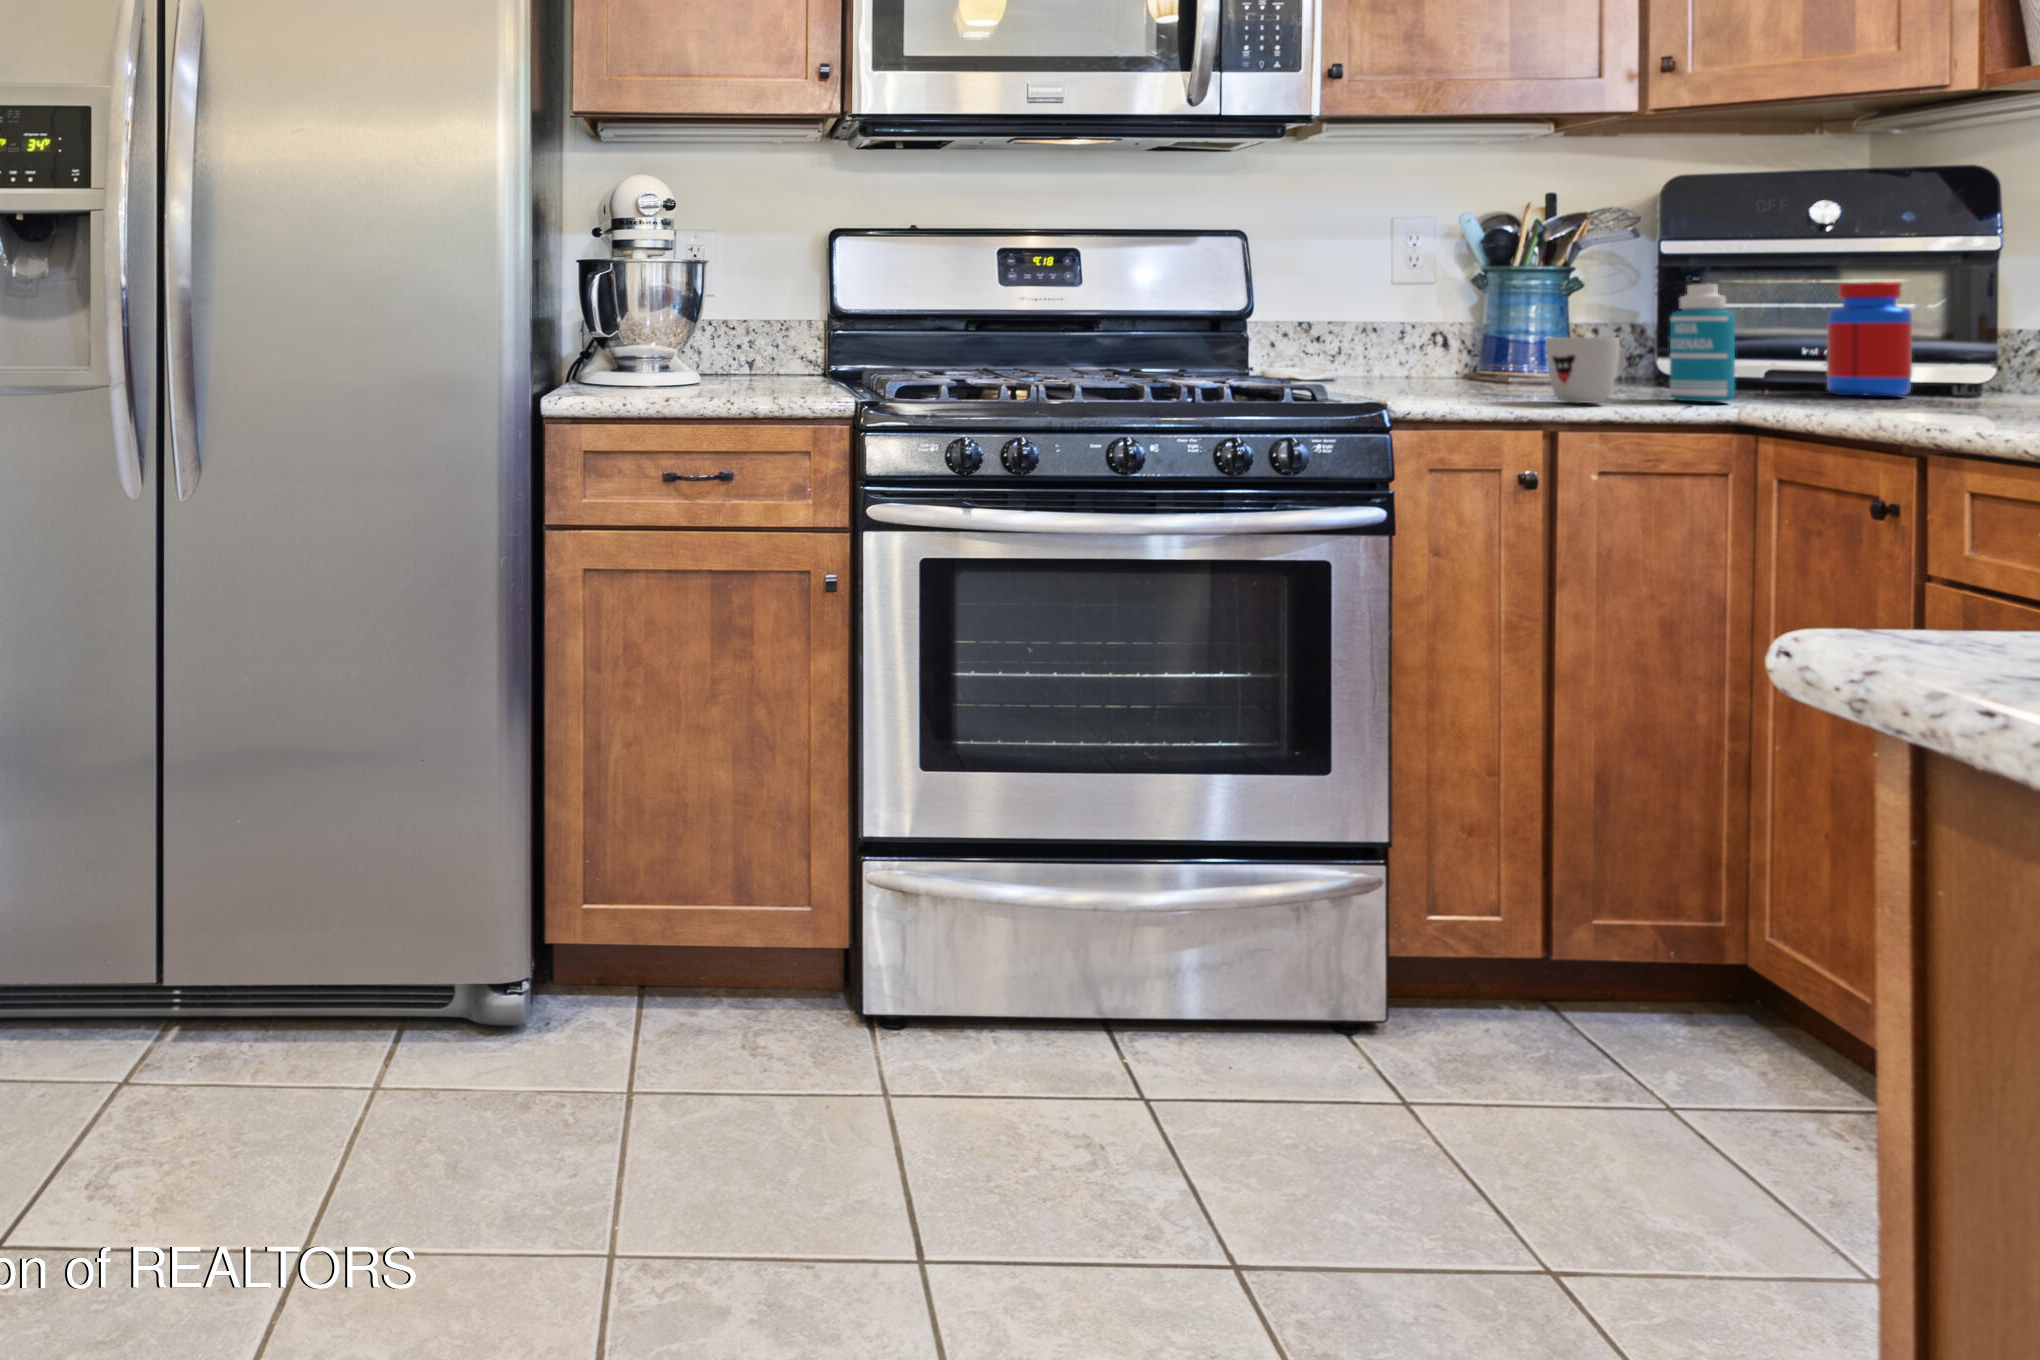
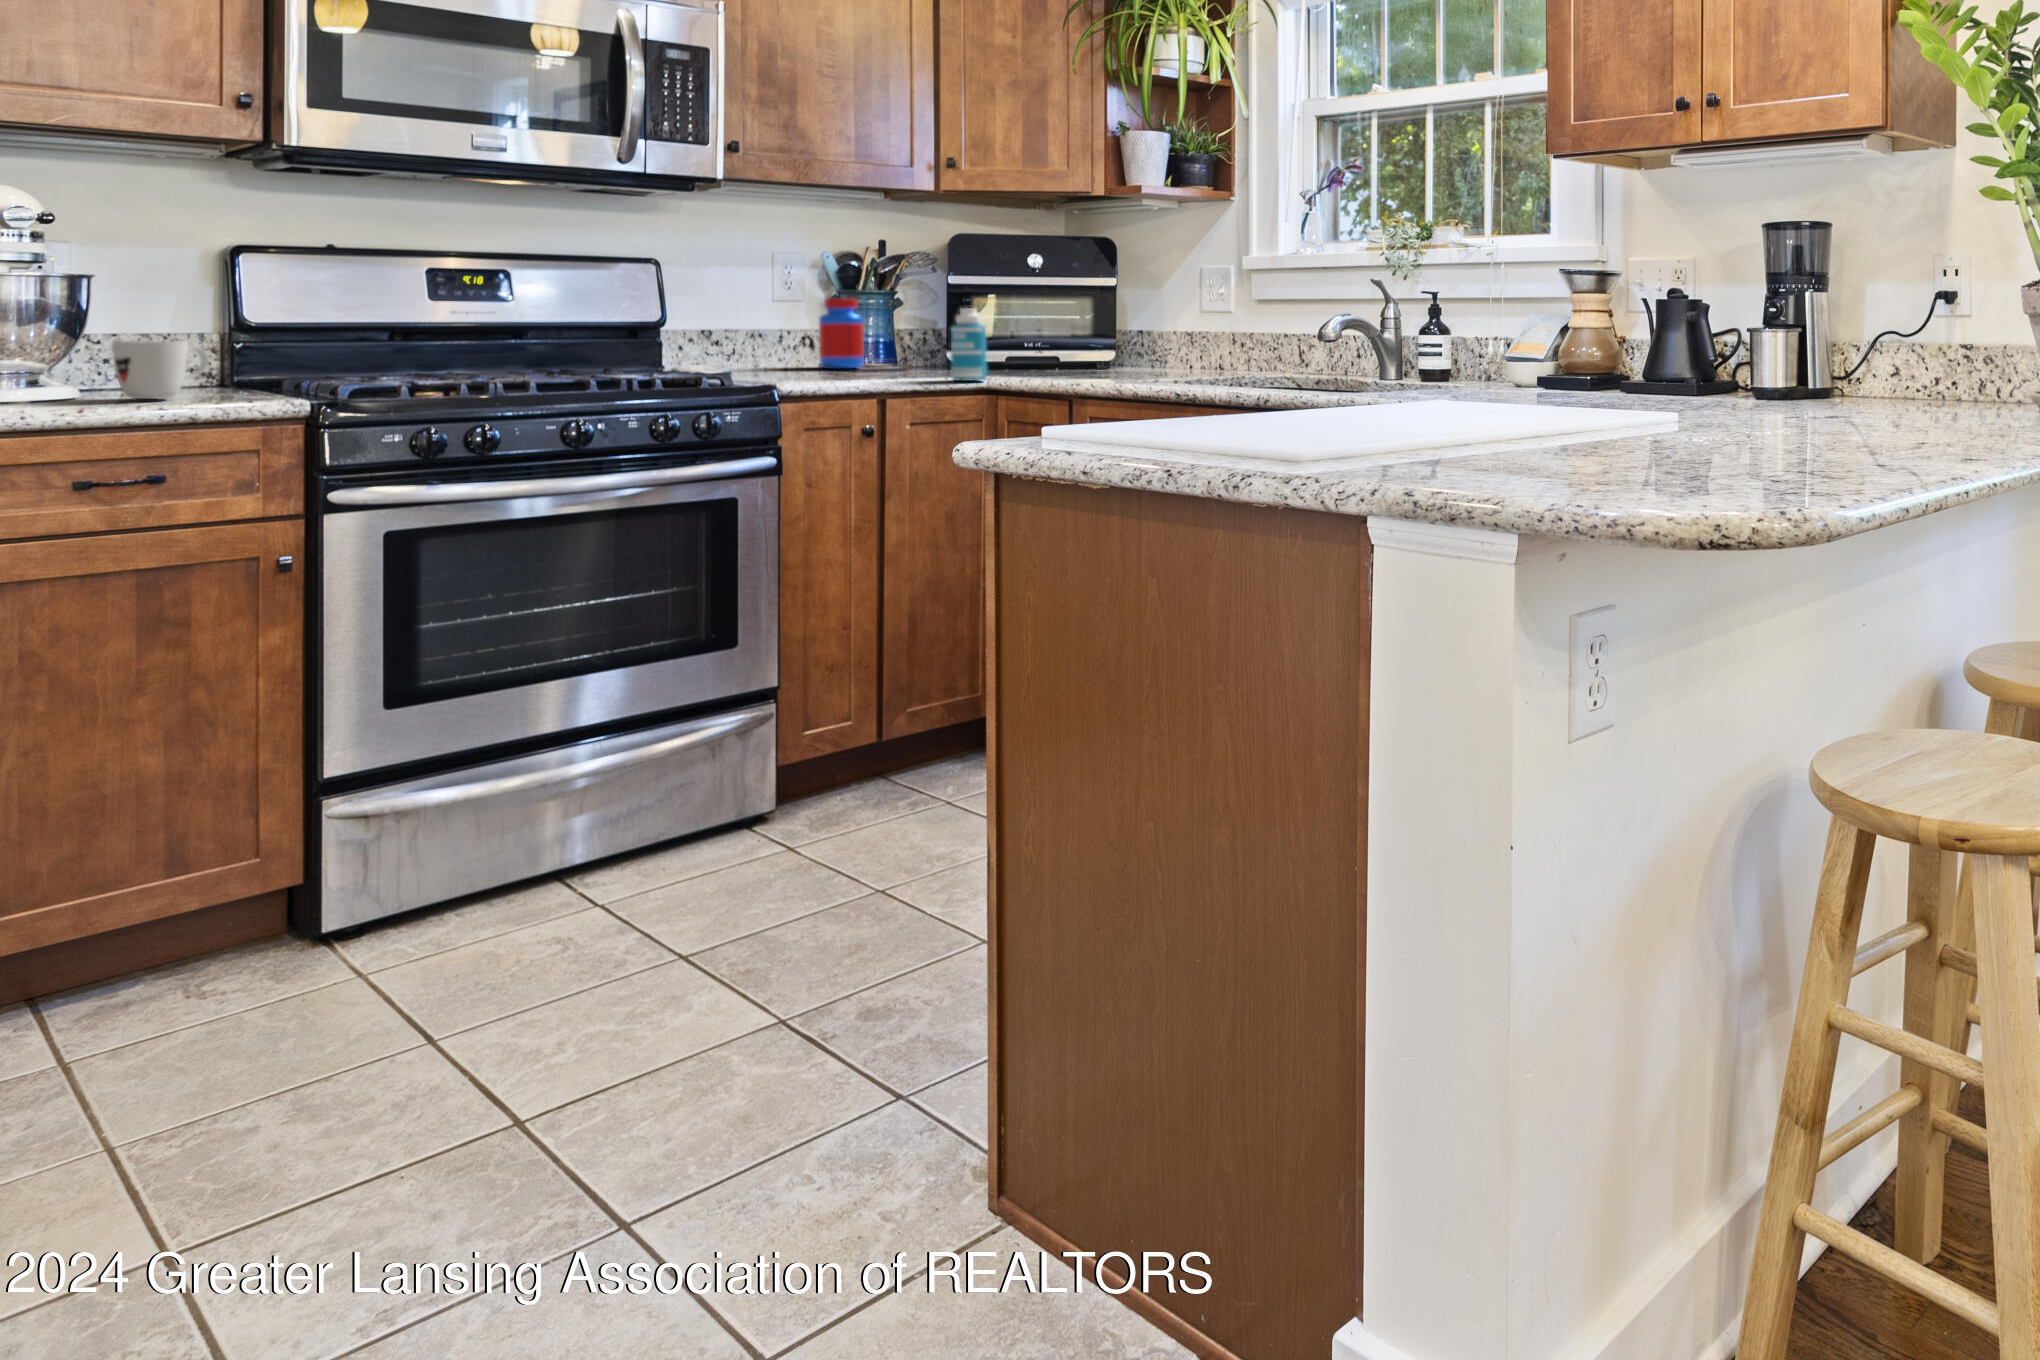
jar: present [1827,282,1912,396] -> present [819,299,864,368]
mug: present [1545,337,1626,403] -> present [112,341,209,399]

